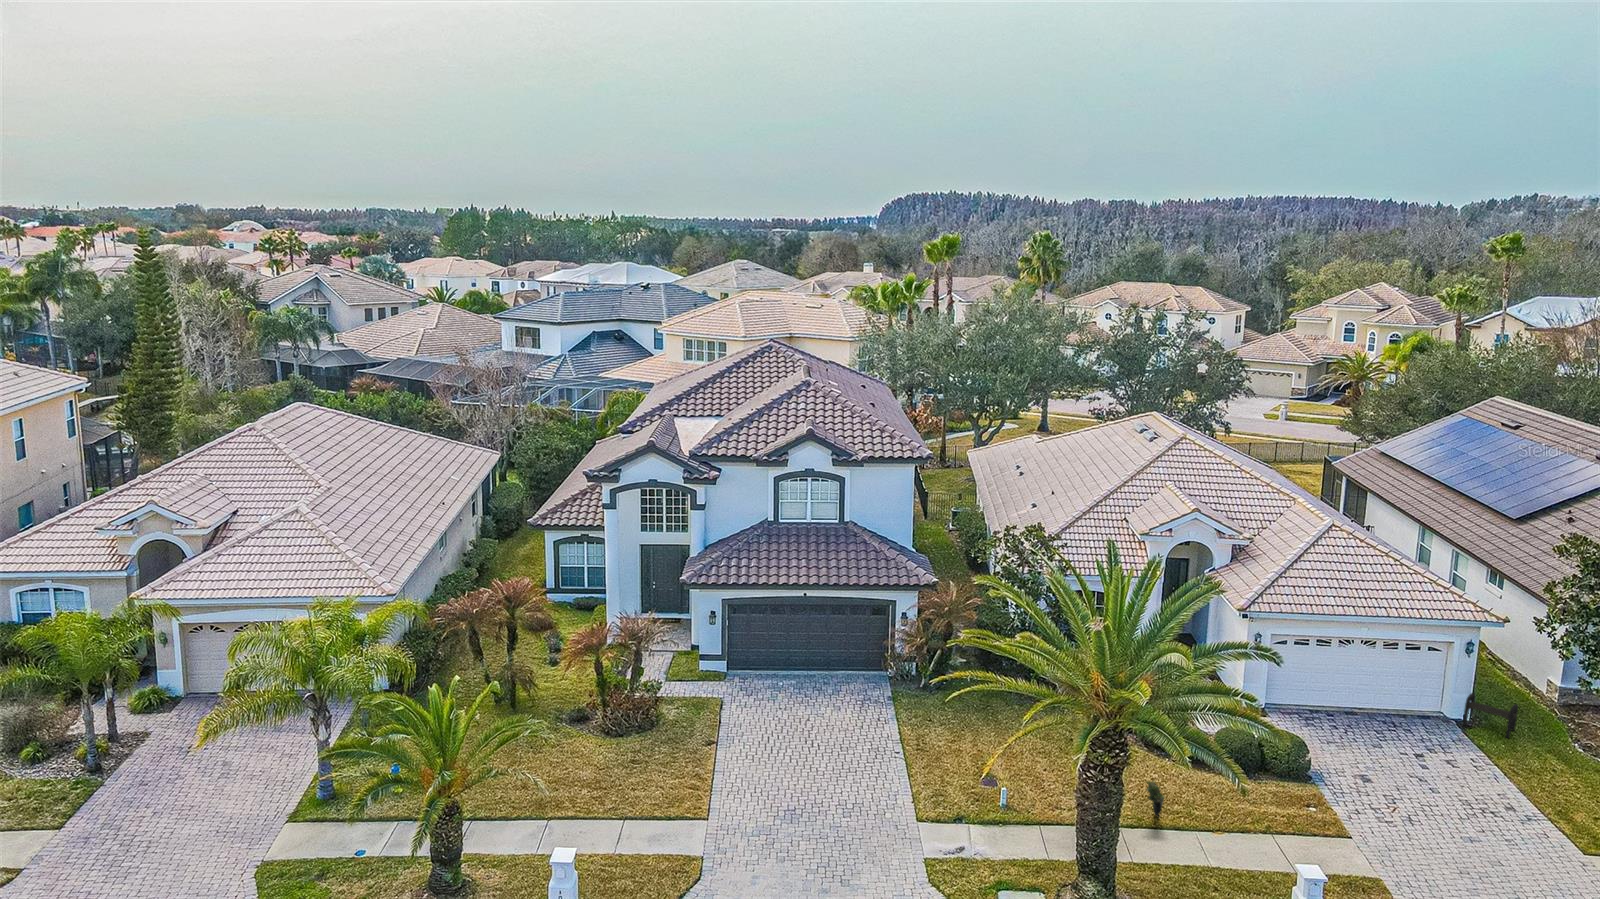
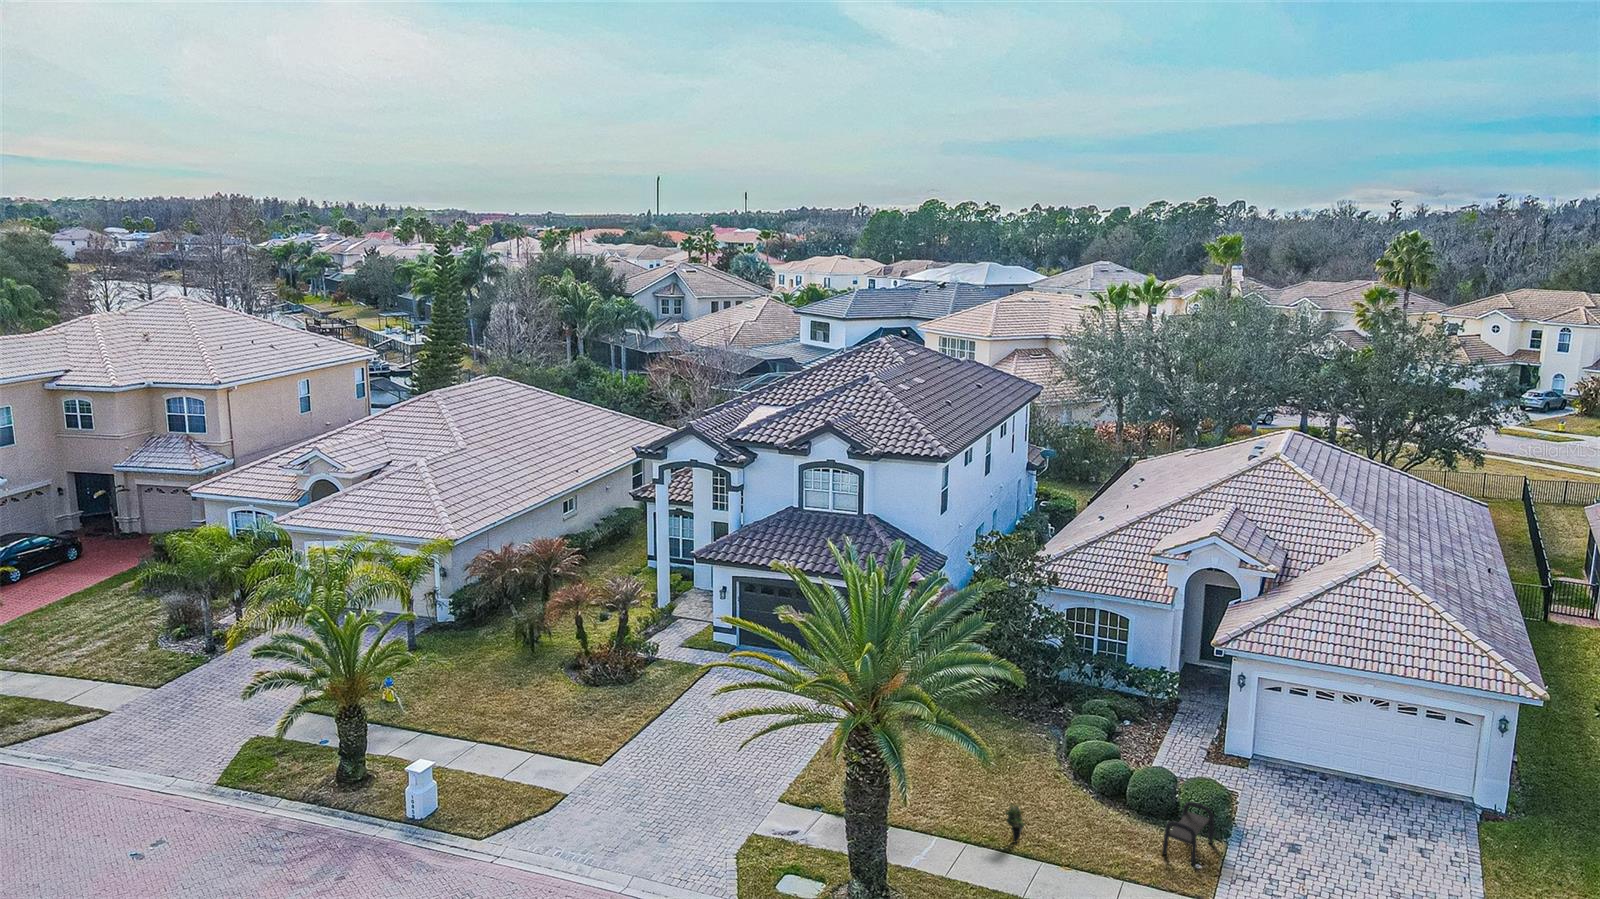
bench: present [1462,693,1518,738] -> present [1162,802,1214,865]

